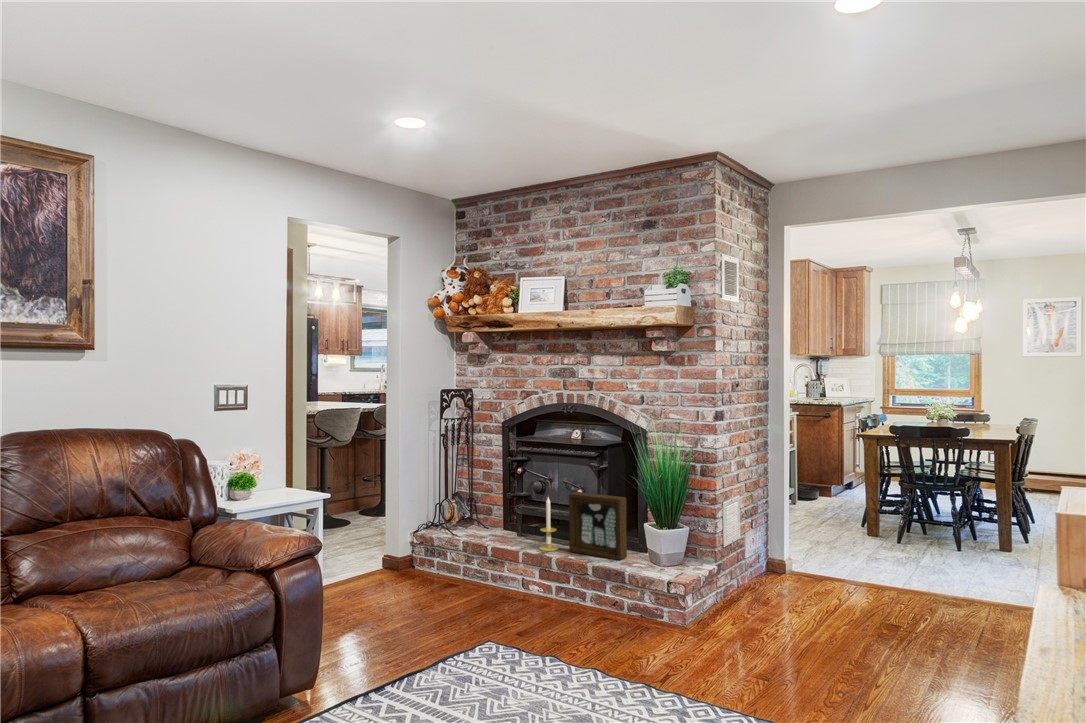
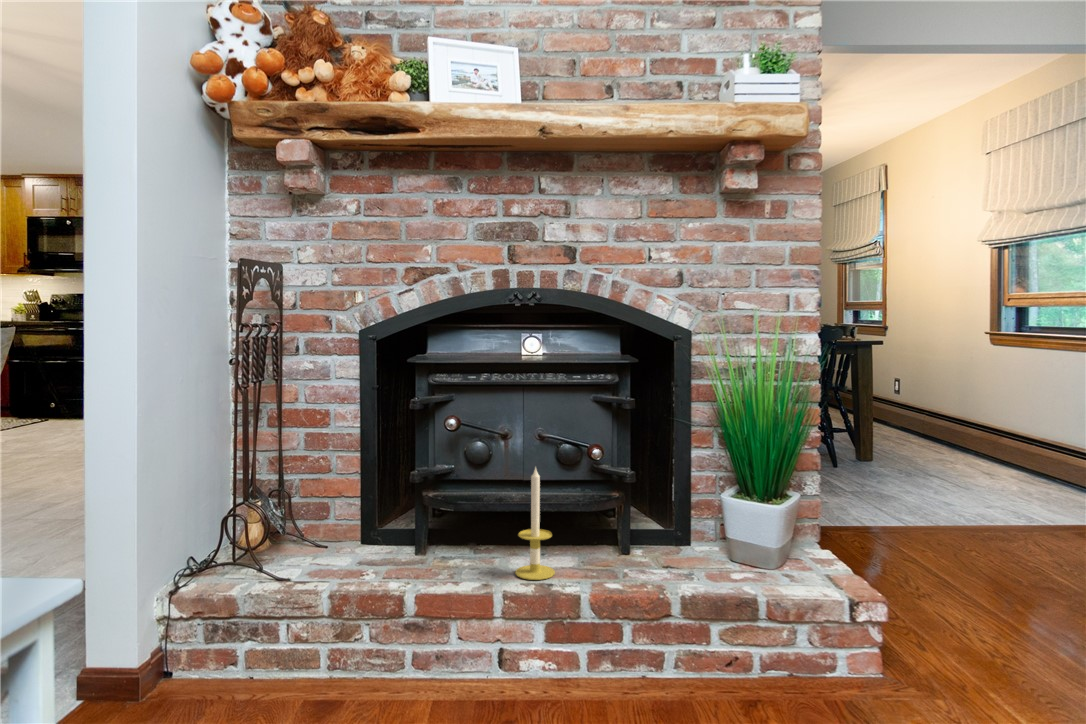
picture frame: present [569,492,627,560] -> none [583,452,702,572]

